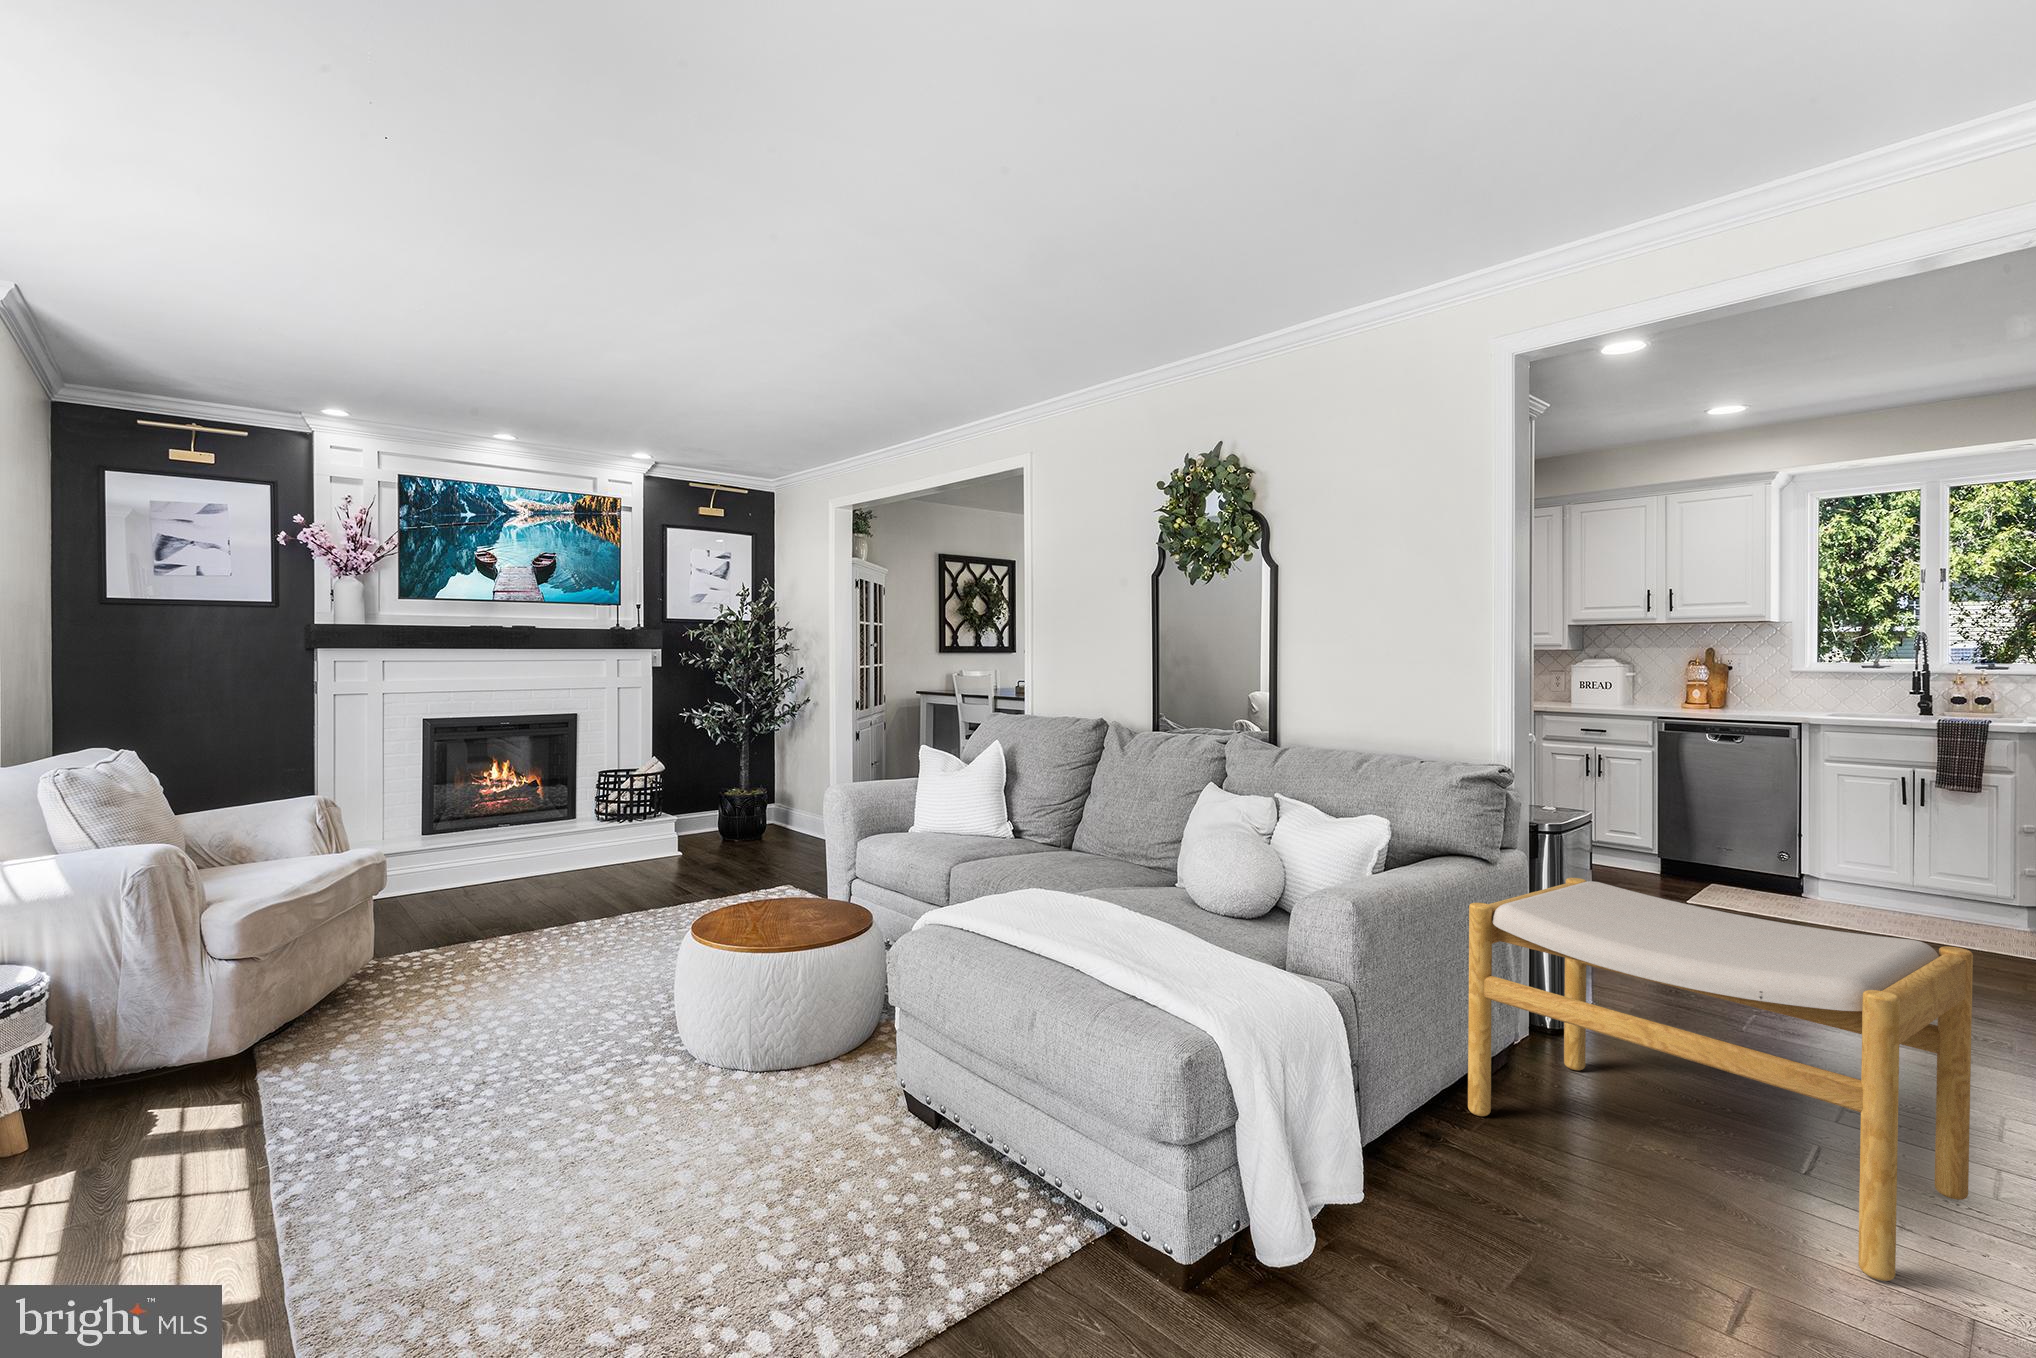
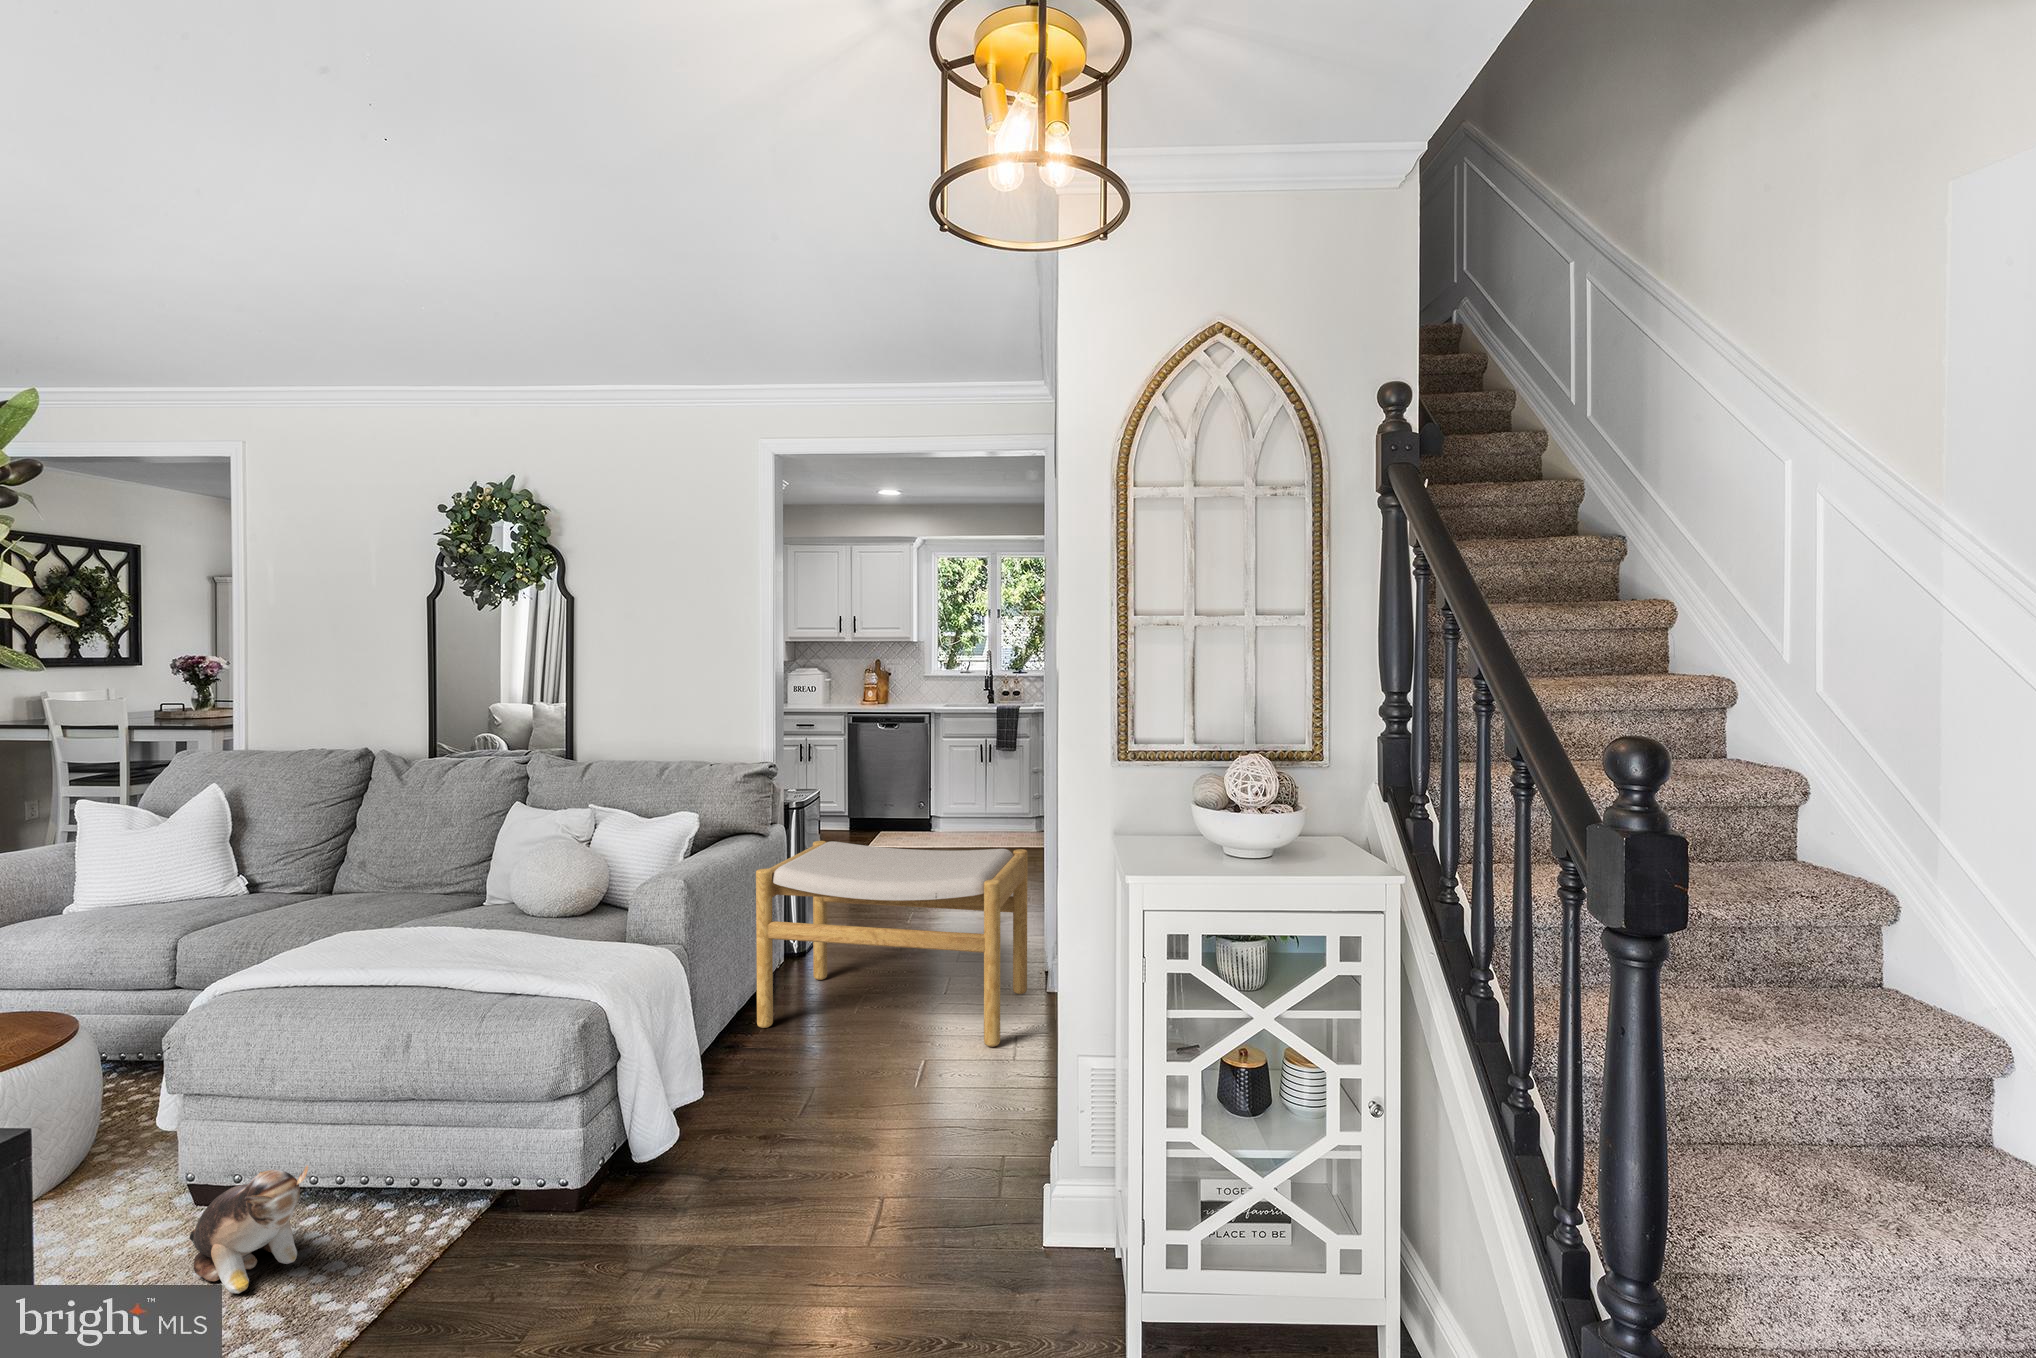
plush toy: none [869,1112,938,1224] -> present [189,1165,308,1293]

